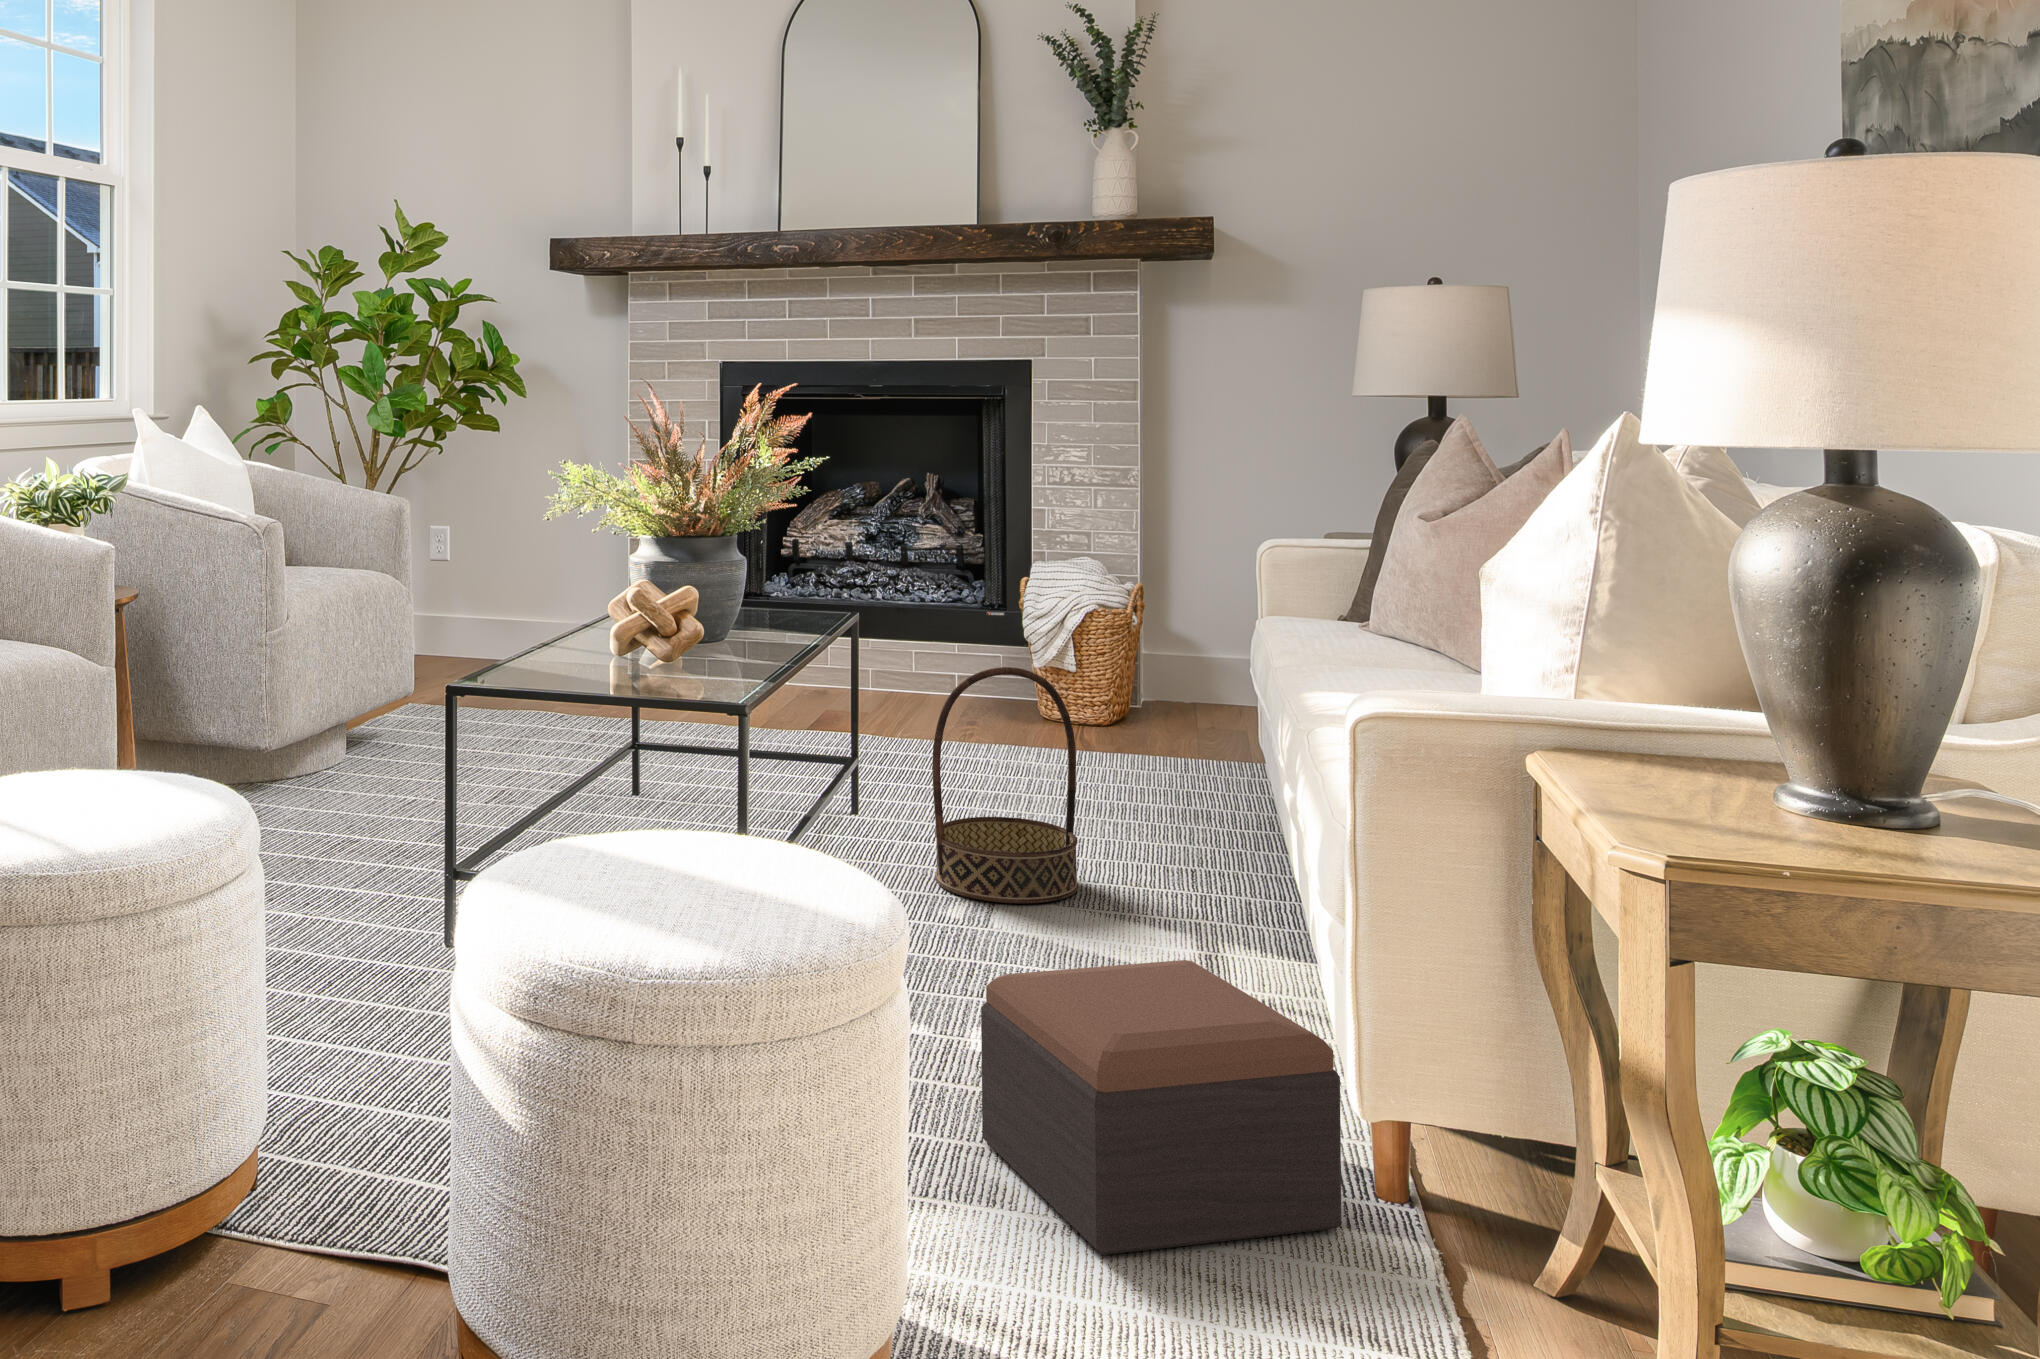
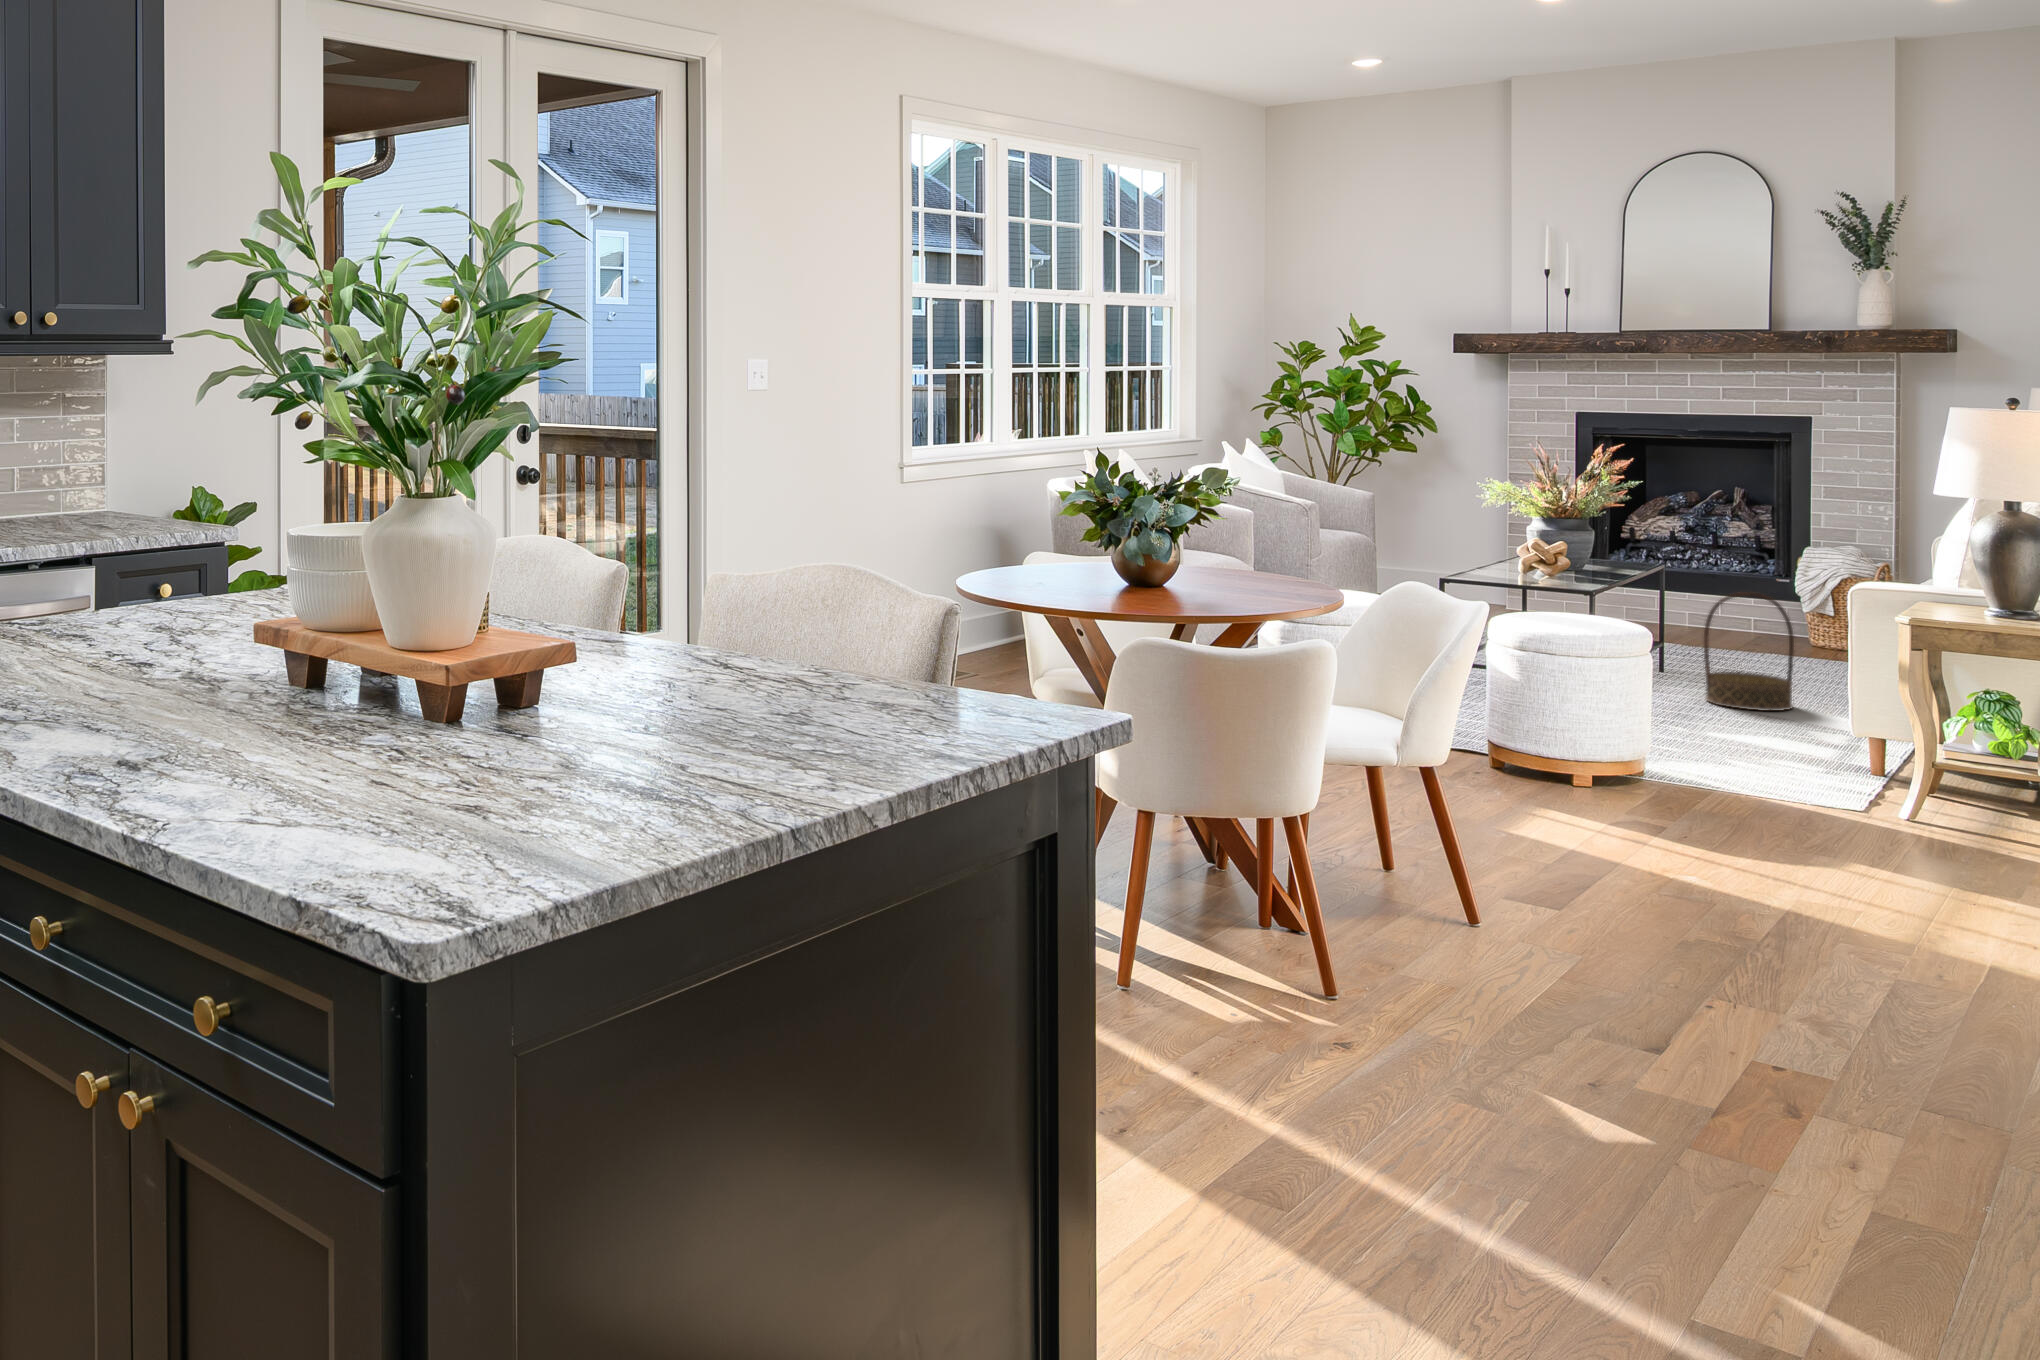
footstool: present [981,960,1341,1255] -> none [1704,695,1863,791]

